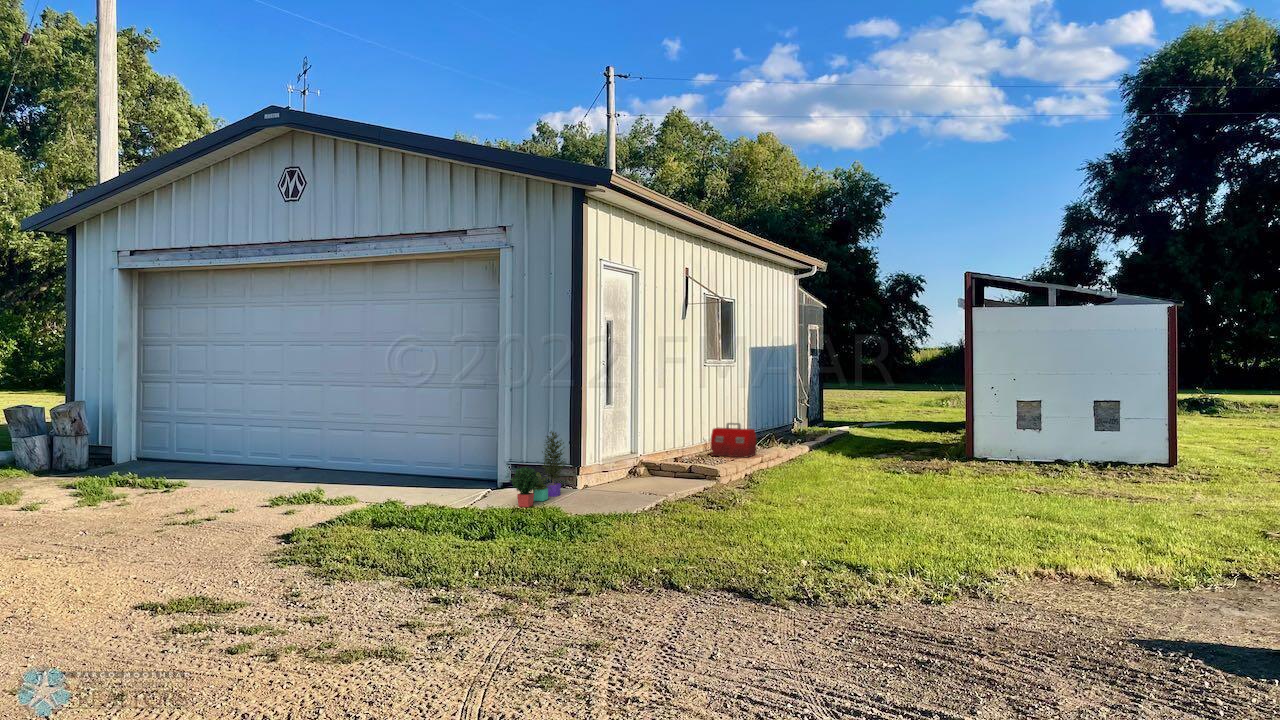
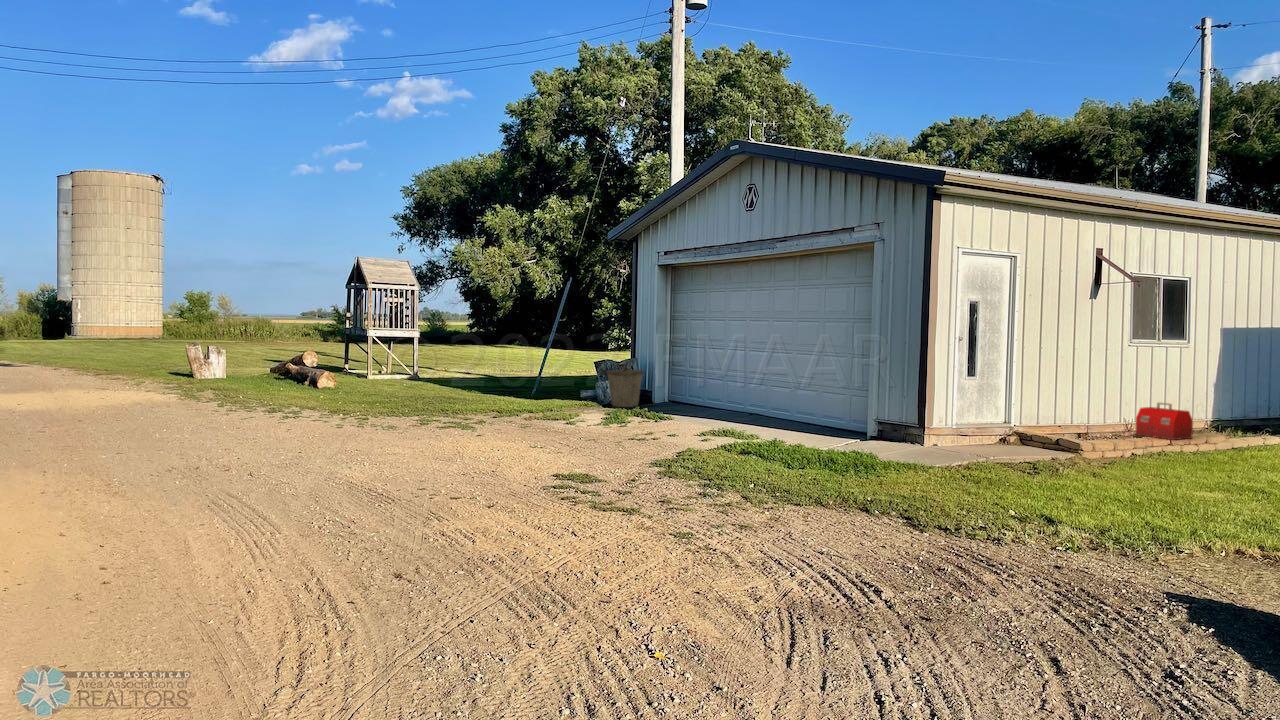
trash can: none [38,412,104,473] -> present [606,366,644,407]
potted plant: present [511,431,565,507] -> none [854,396,915,455]

